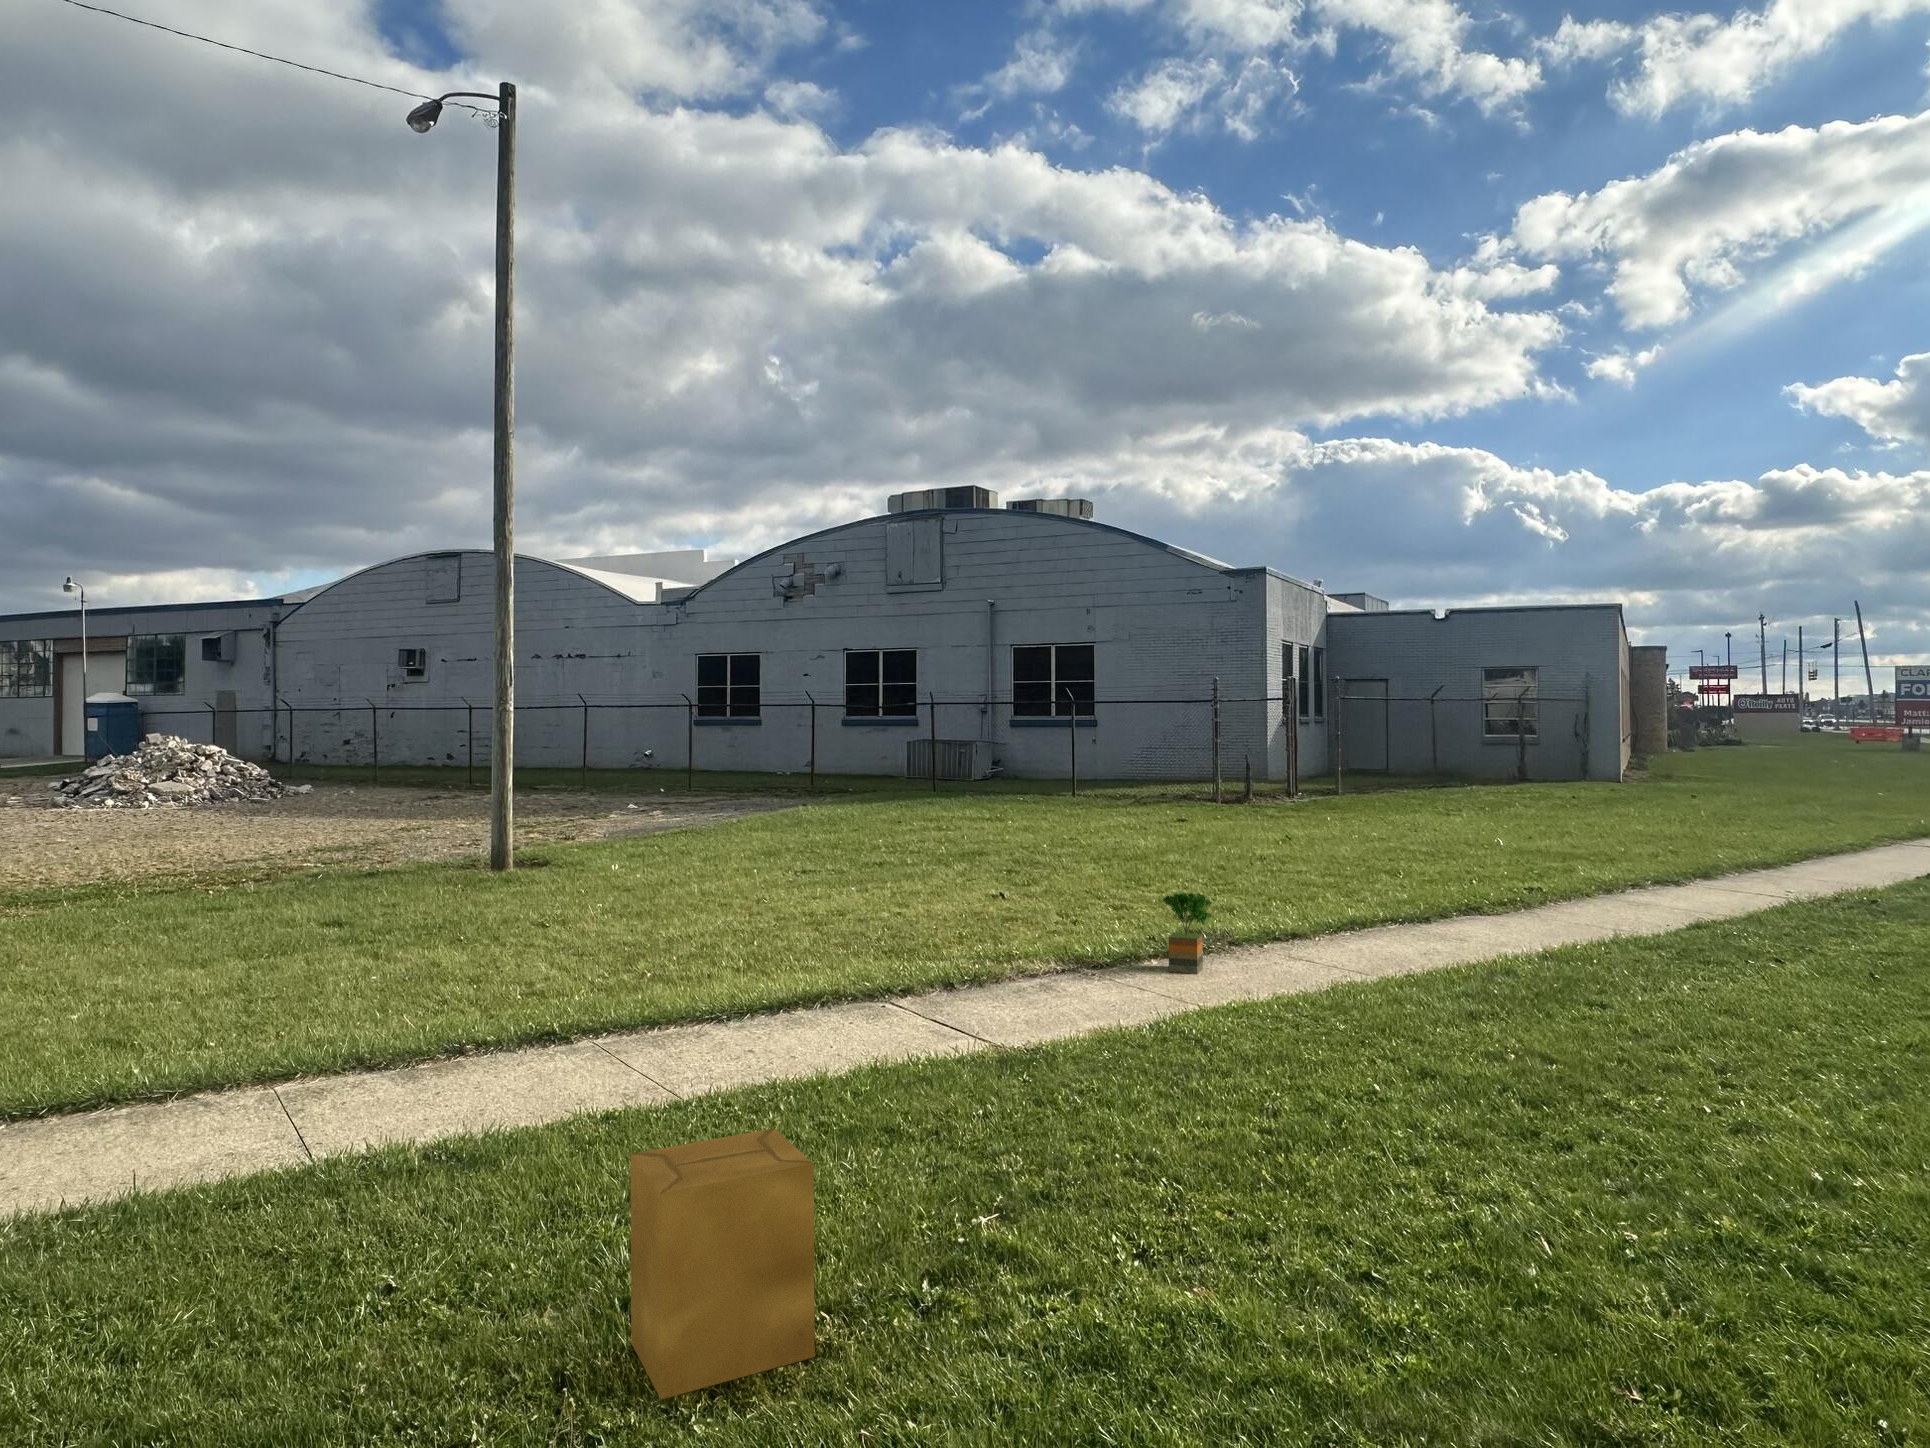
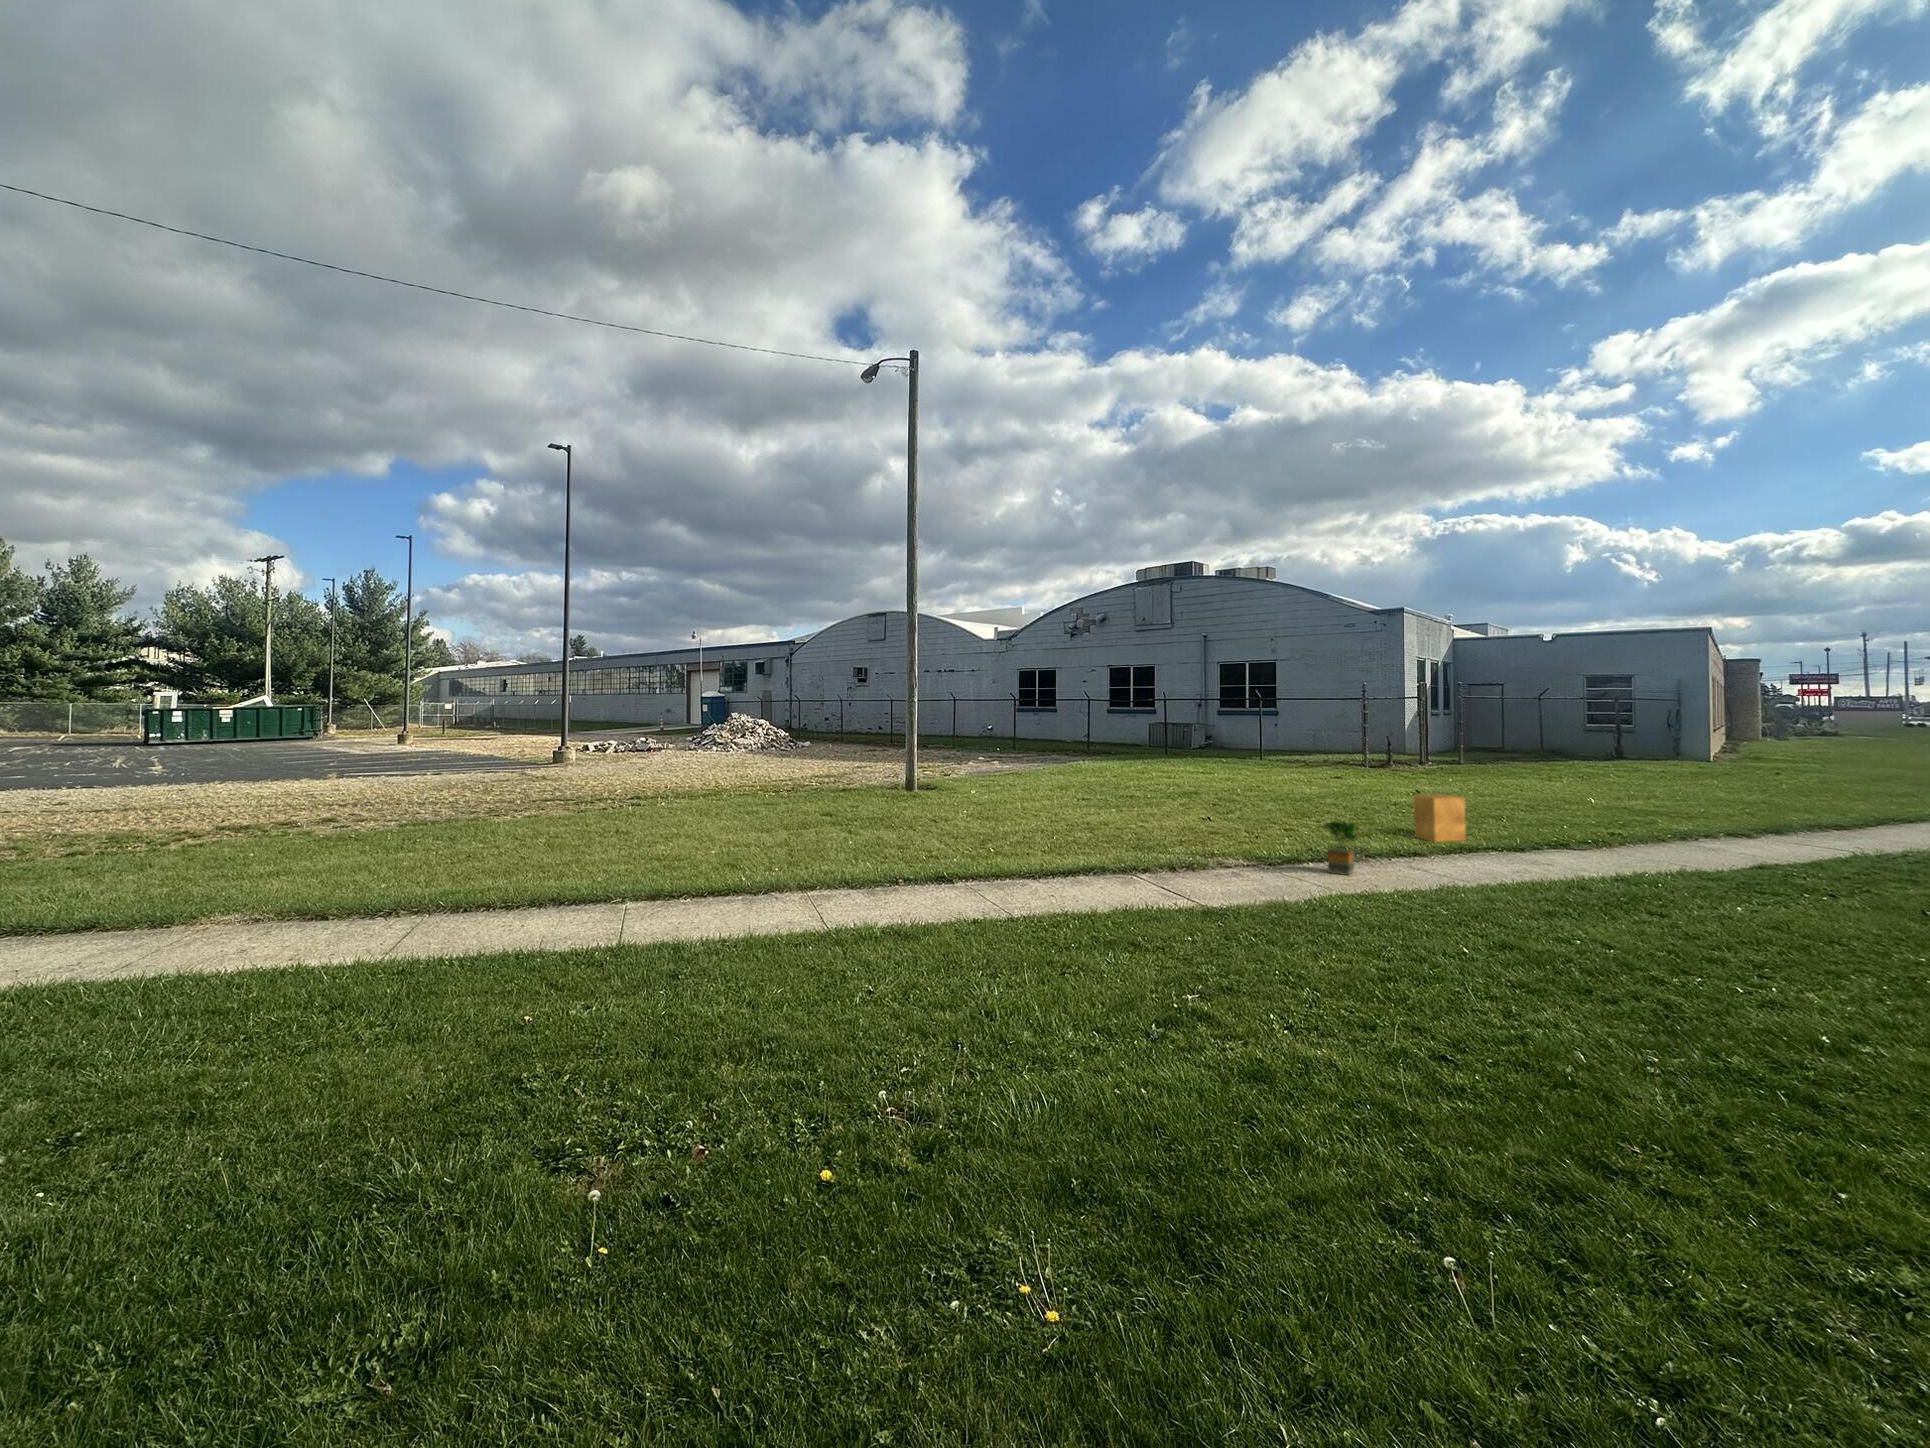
cardboard box: present [631,1128,815,1399] -> present [1414,794,1466,842]

